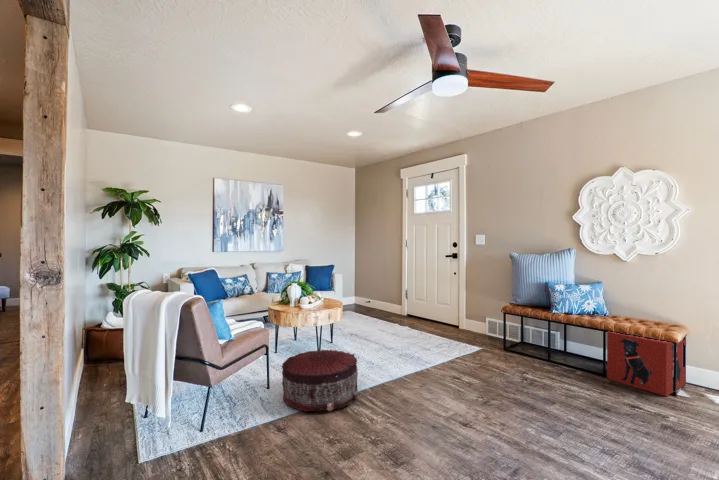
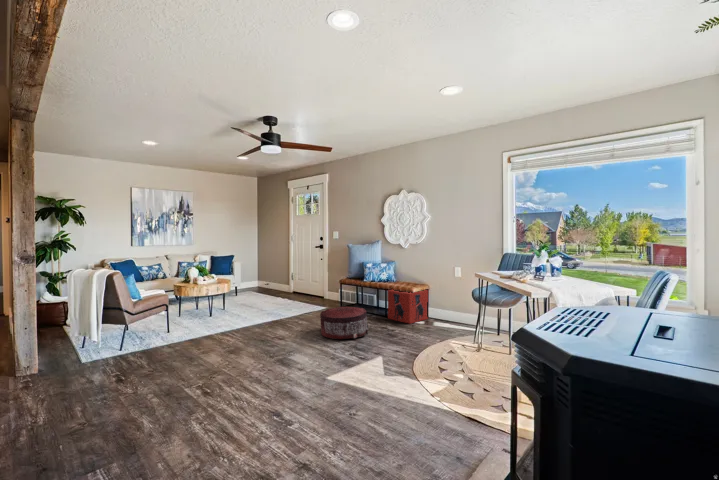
pouf: present [282,350,358,412] -> present [320,306,368,339]

